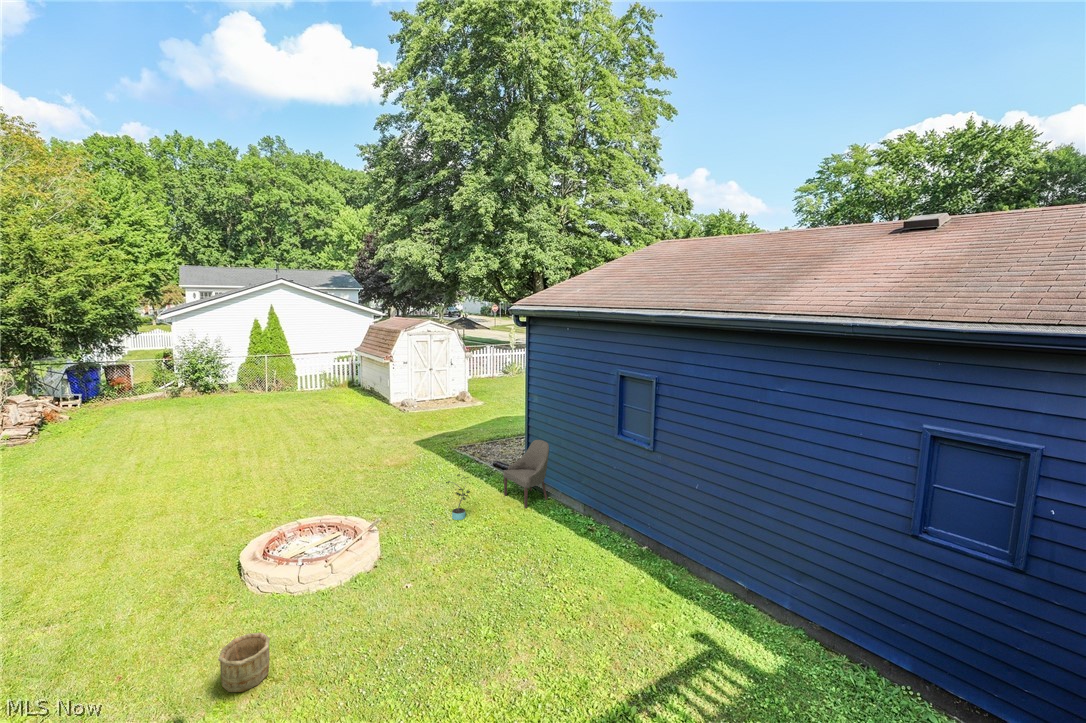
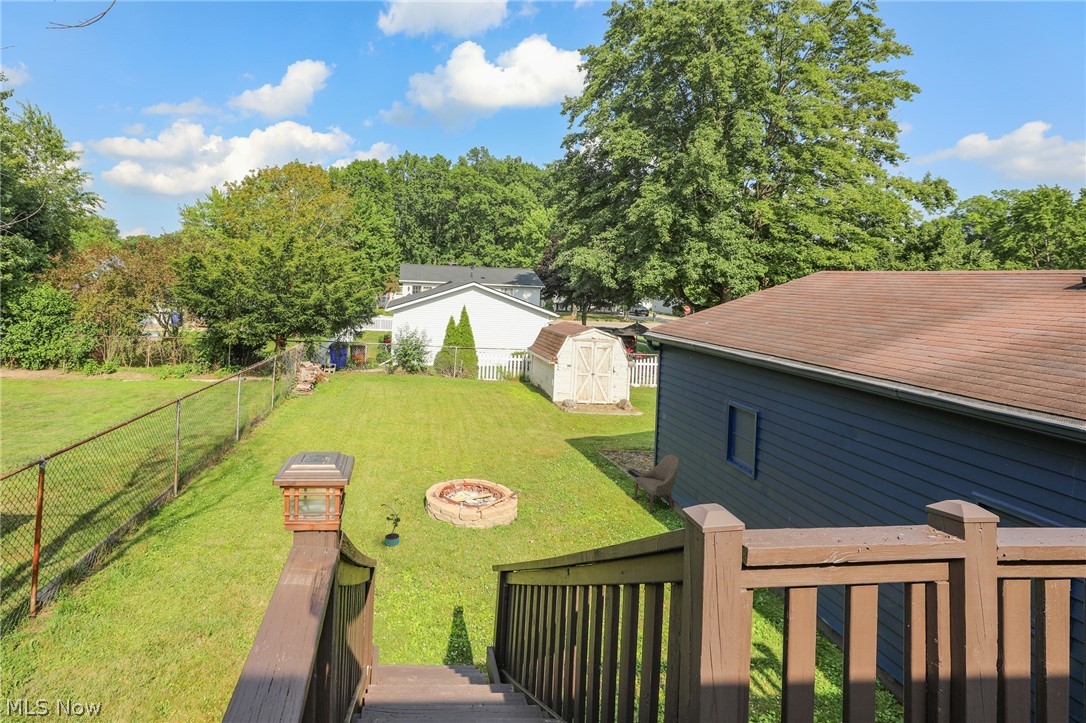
potted plant: present [446,474,470,520] -> present [381,499,402,546]
wooden bucket: present [218,633,270,692] -> none [419,548,448,583]

